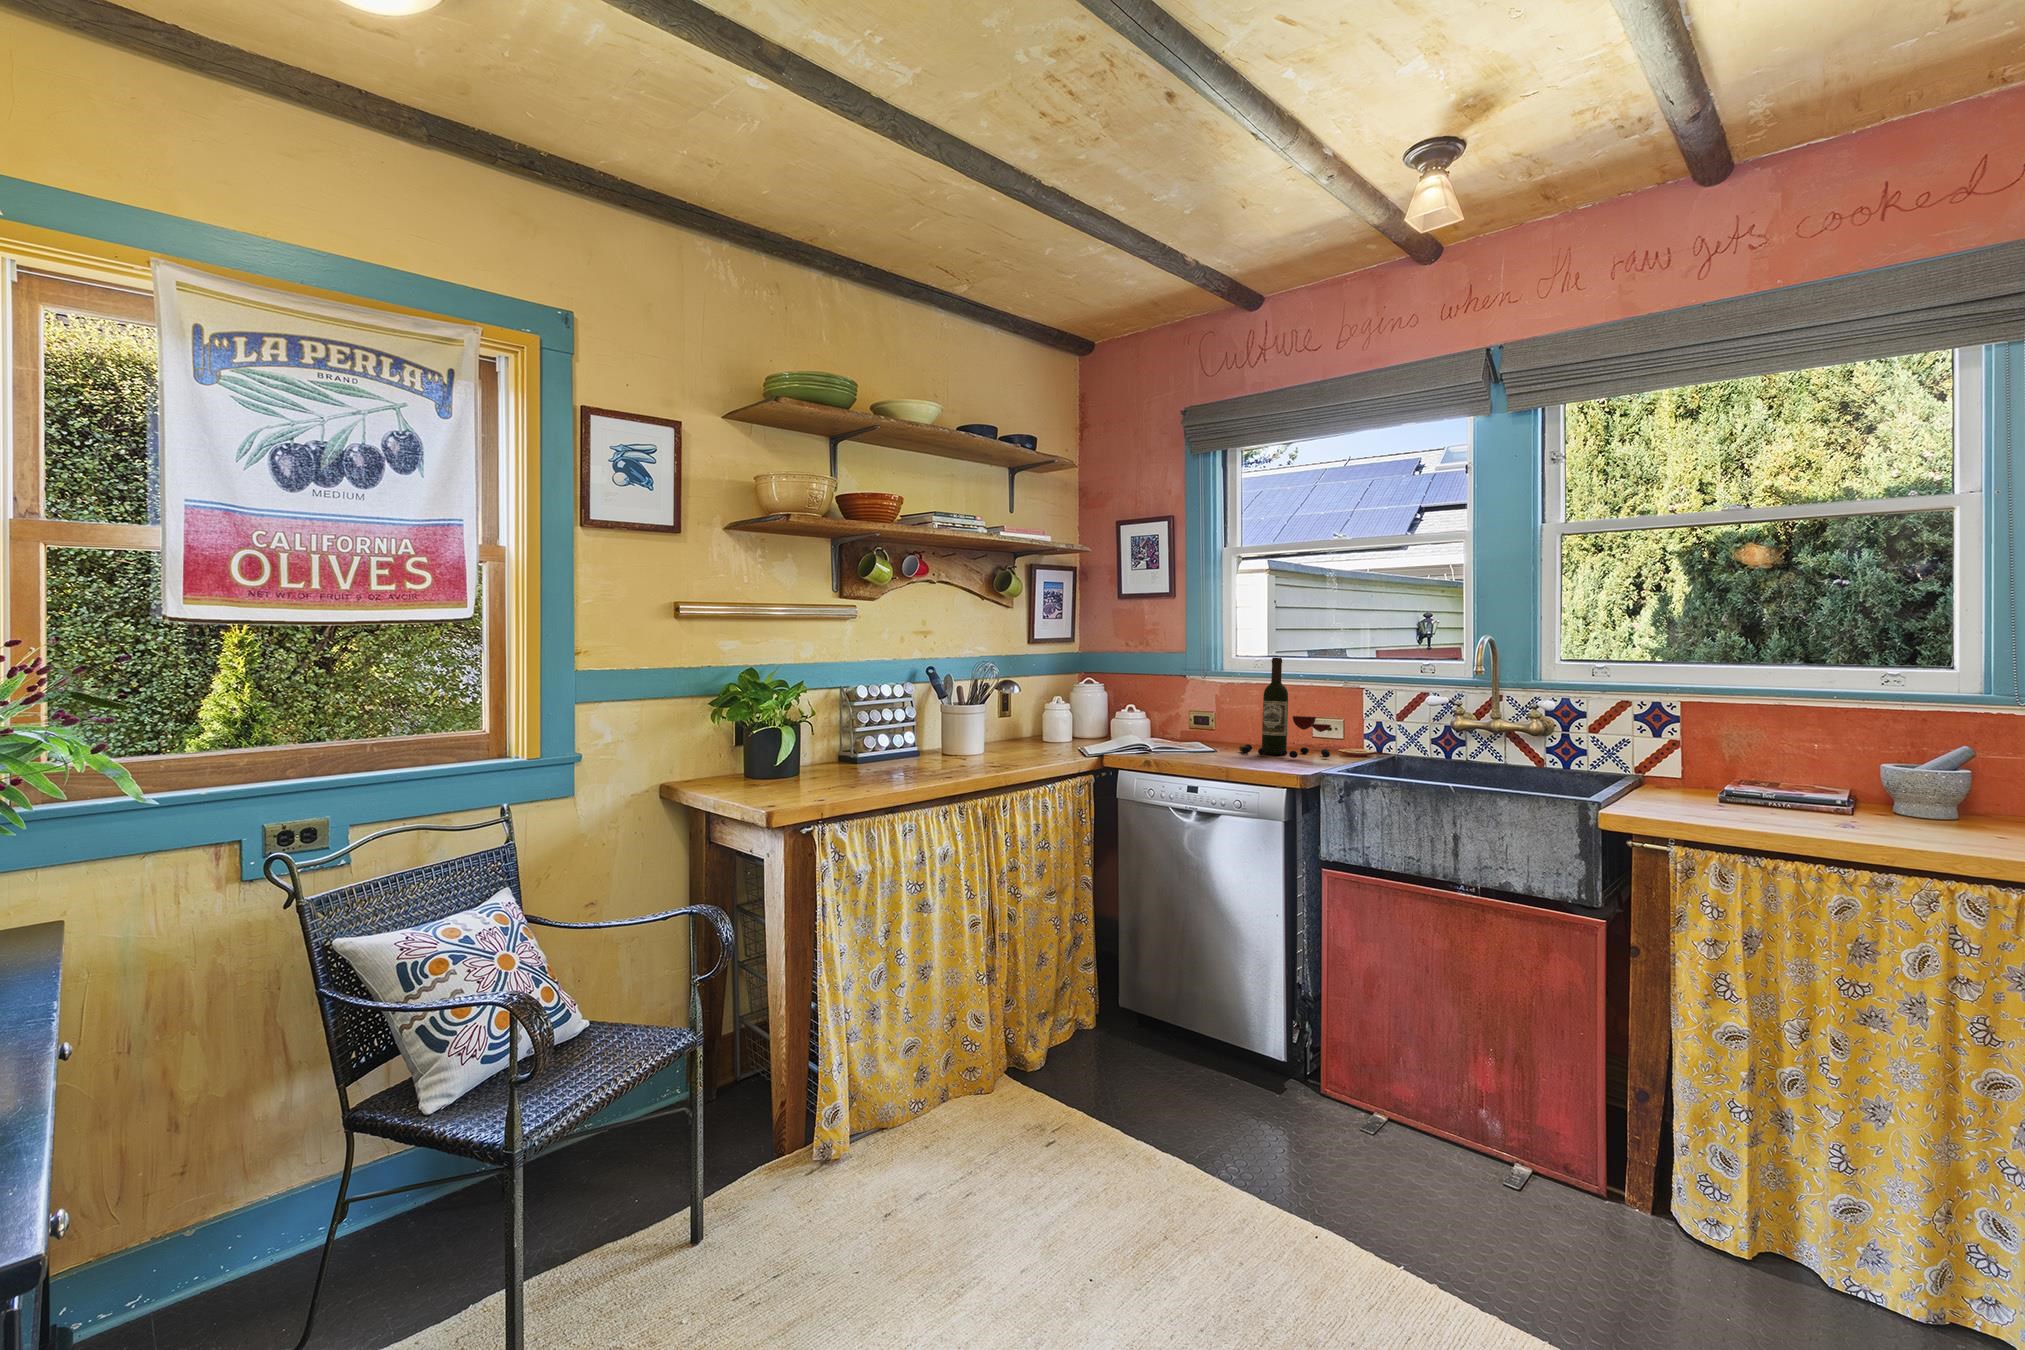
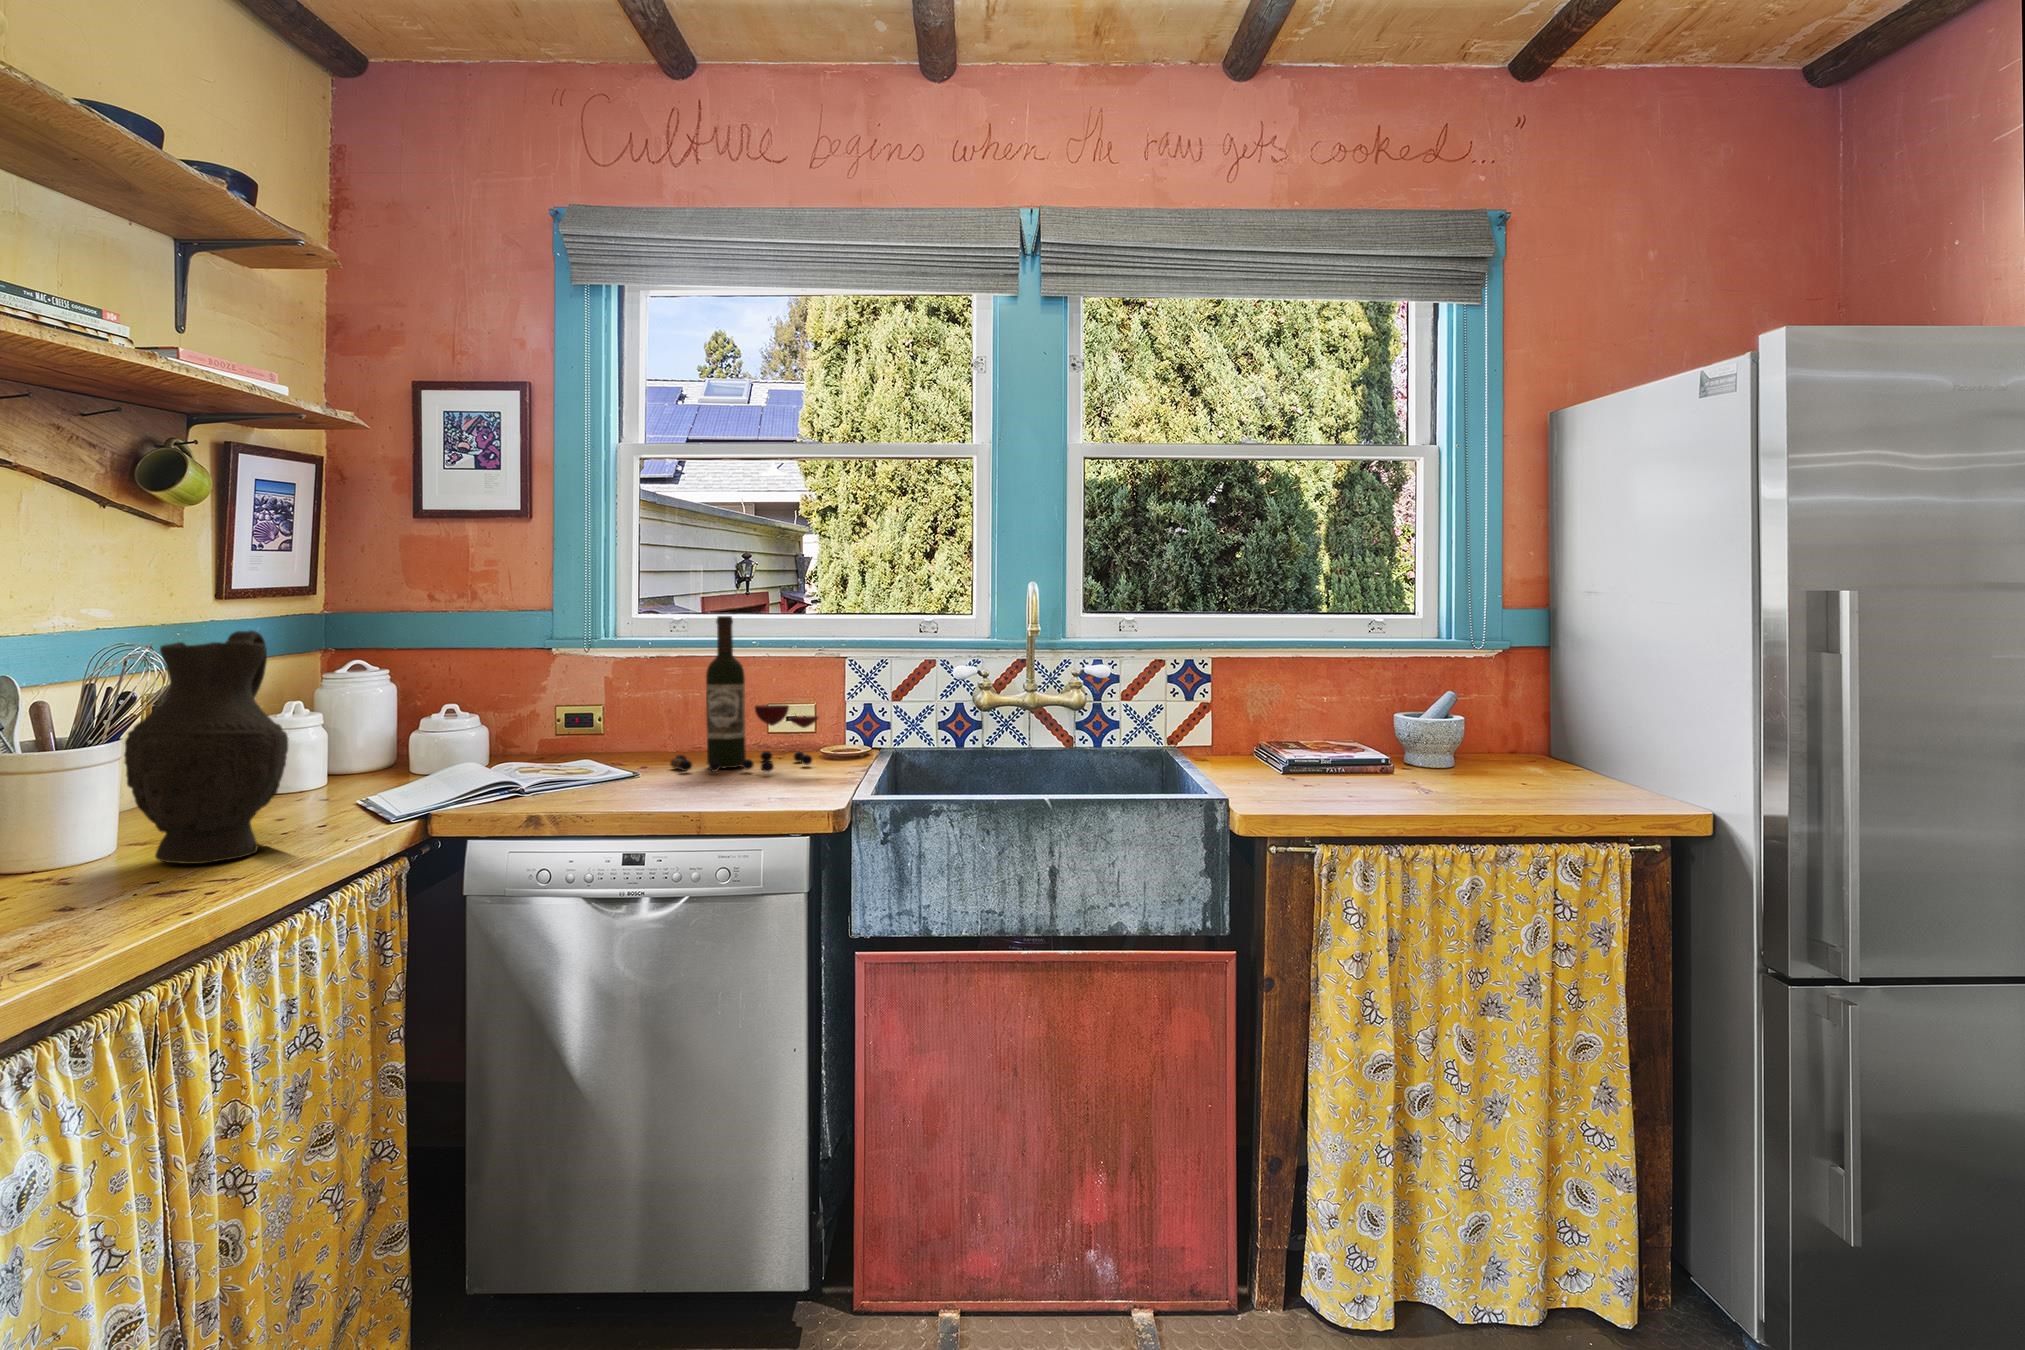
decorative vase: none [966,658,1031,765] -> present [124,630,288,864]

